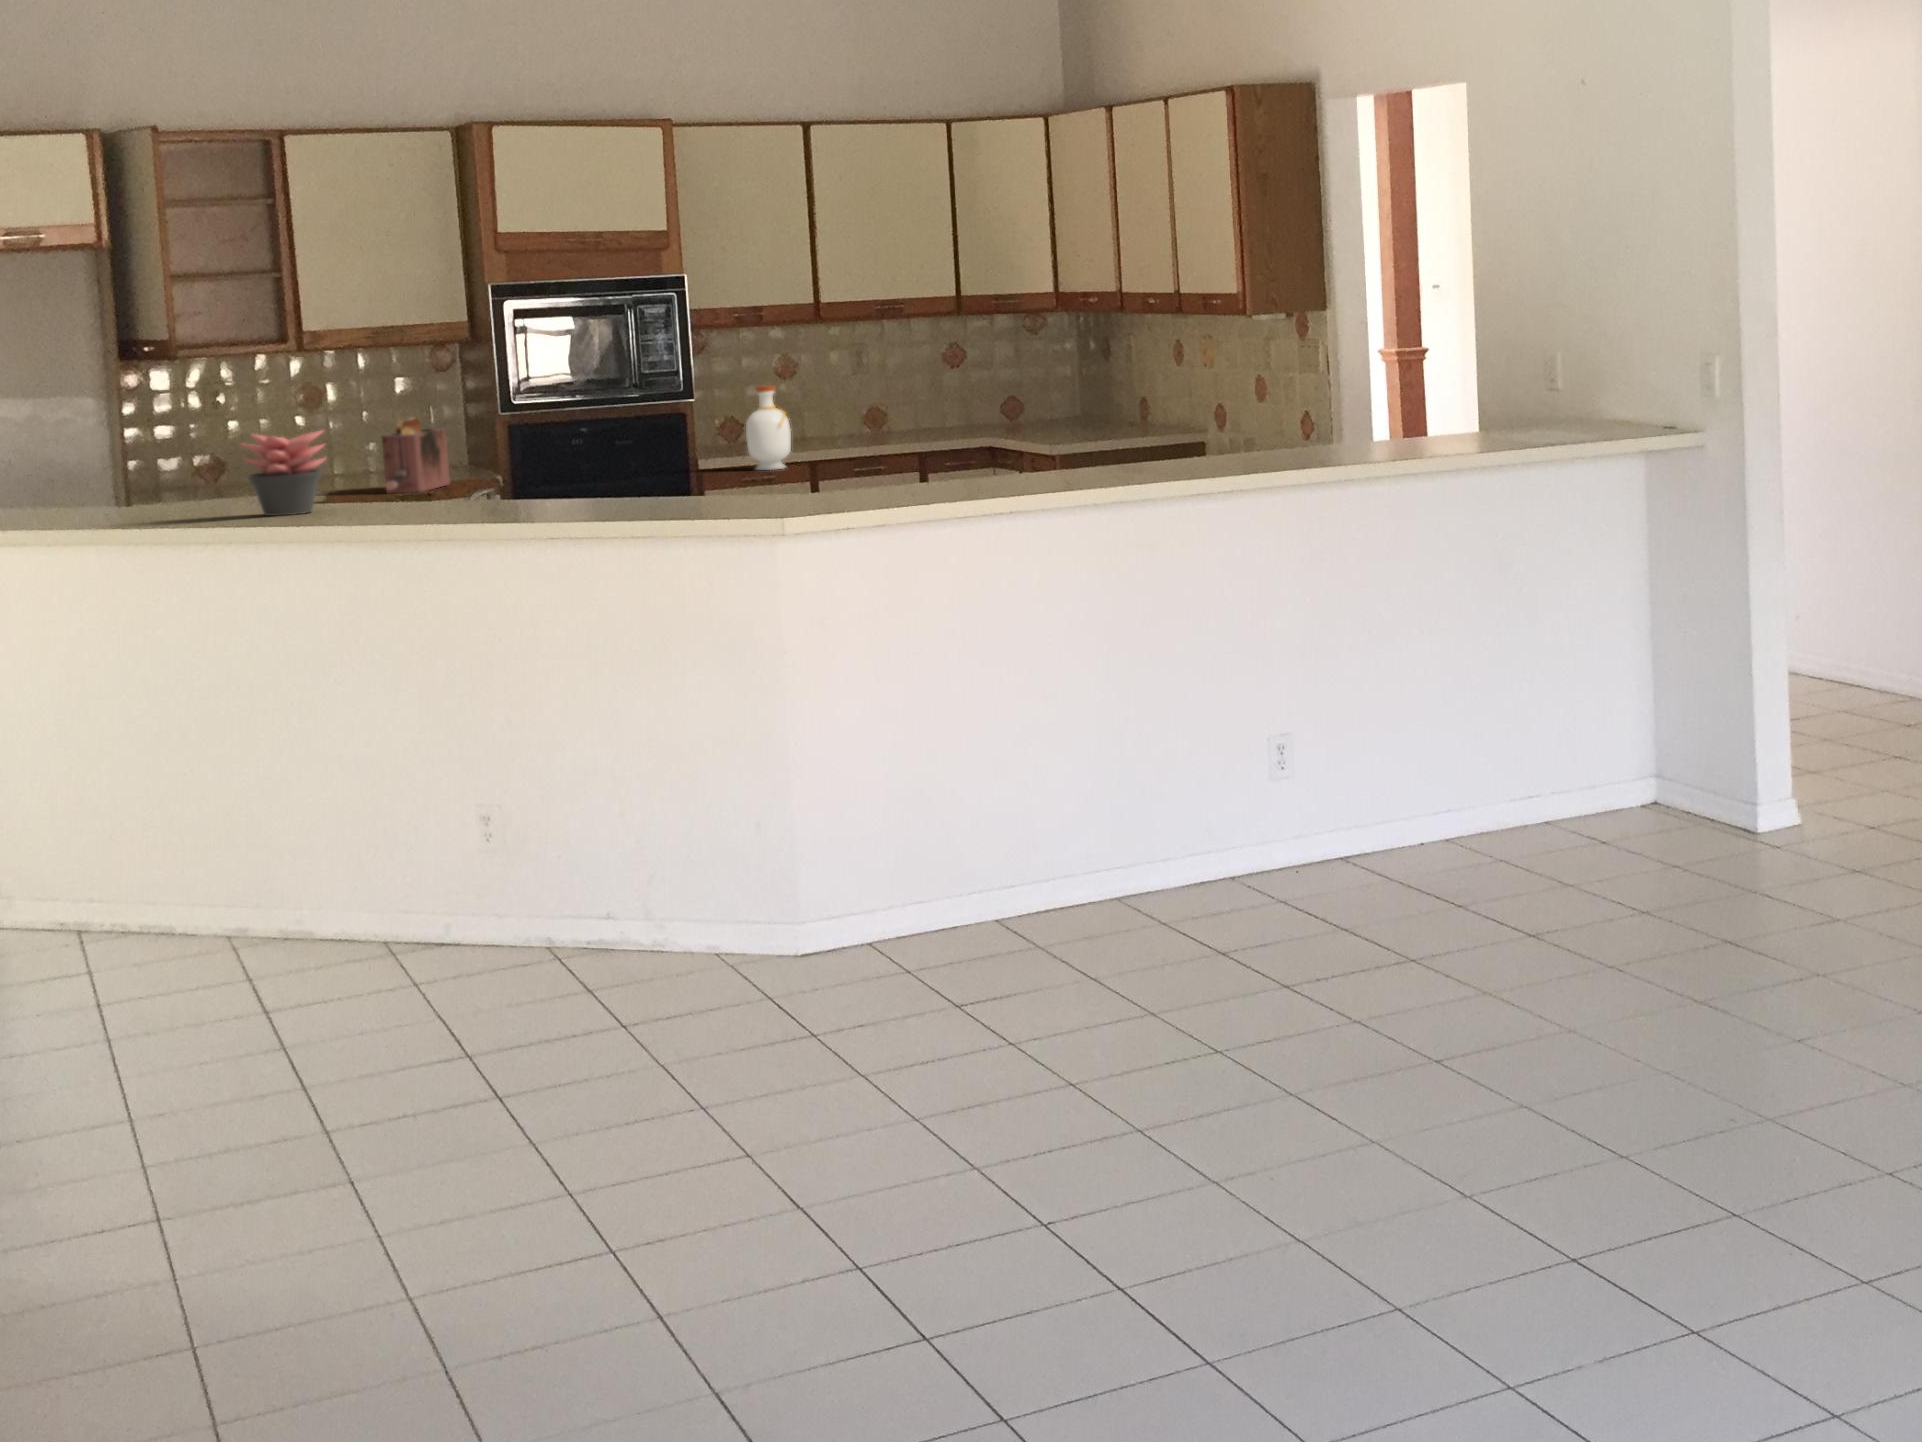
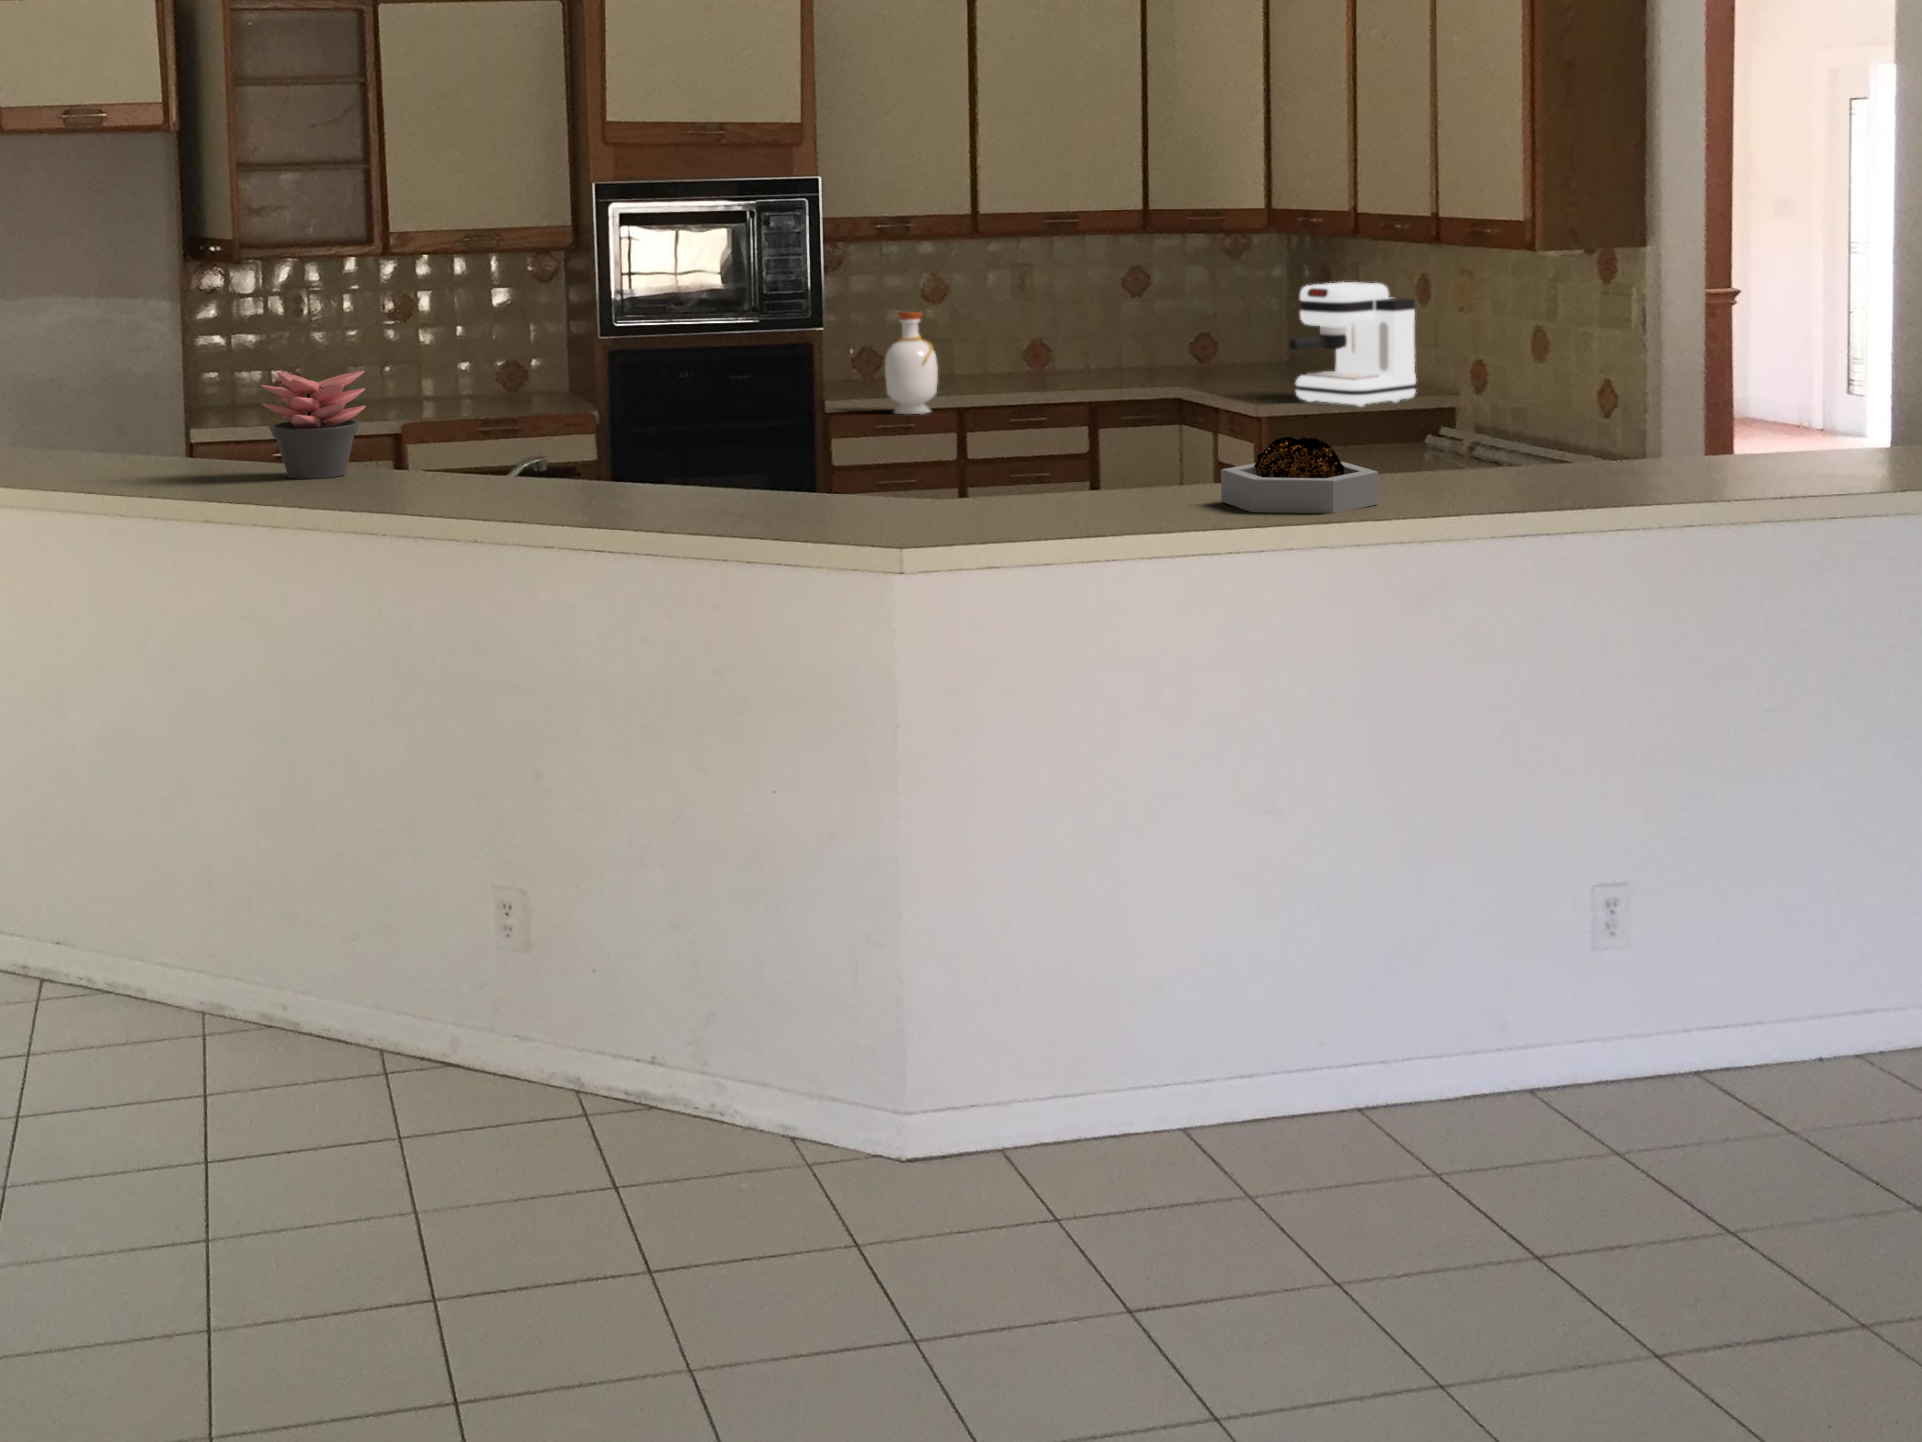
coffee maker: none [1076,351,1178,448] -> present [1289,282,1416,407]
toaster: present [382,417,450,494] -> none [471,334,547,423]
decorative bowl: none [989,434,1097,489] -> present [1221,437,1378,513]

